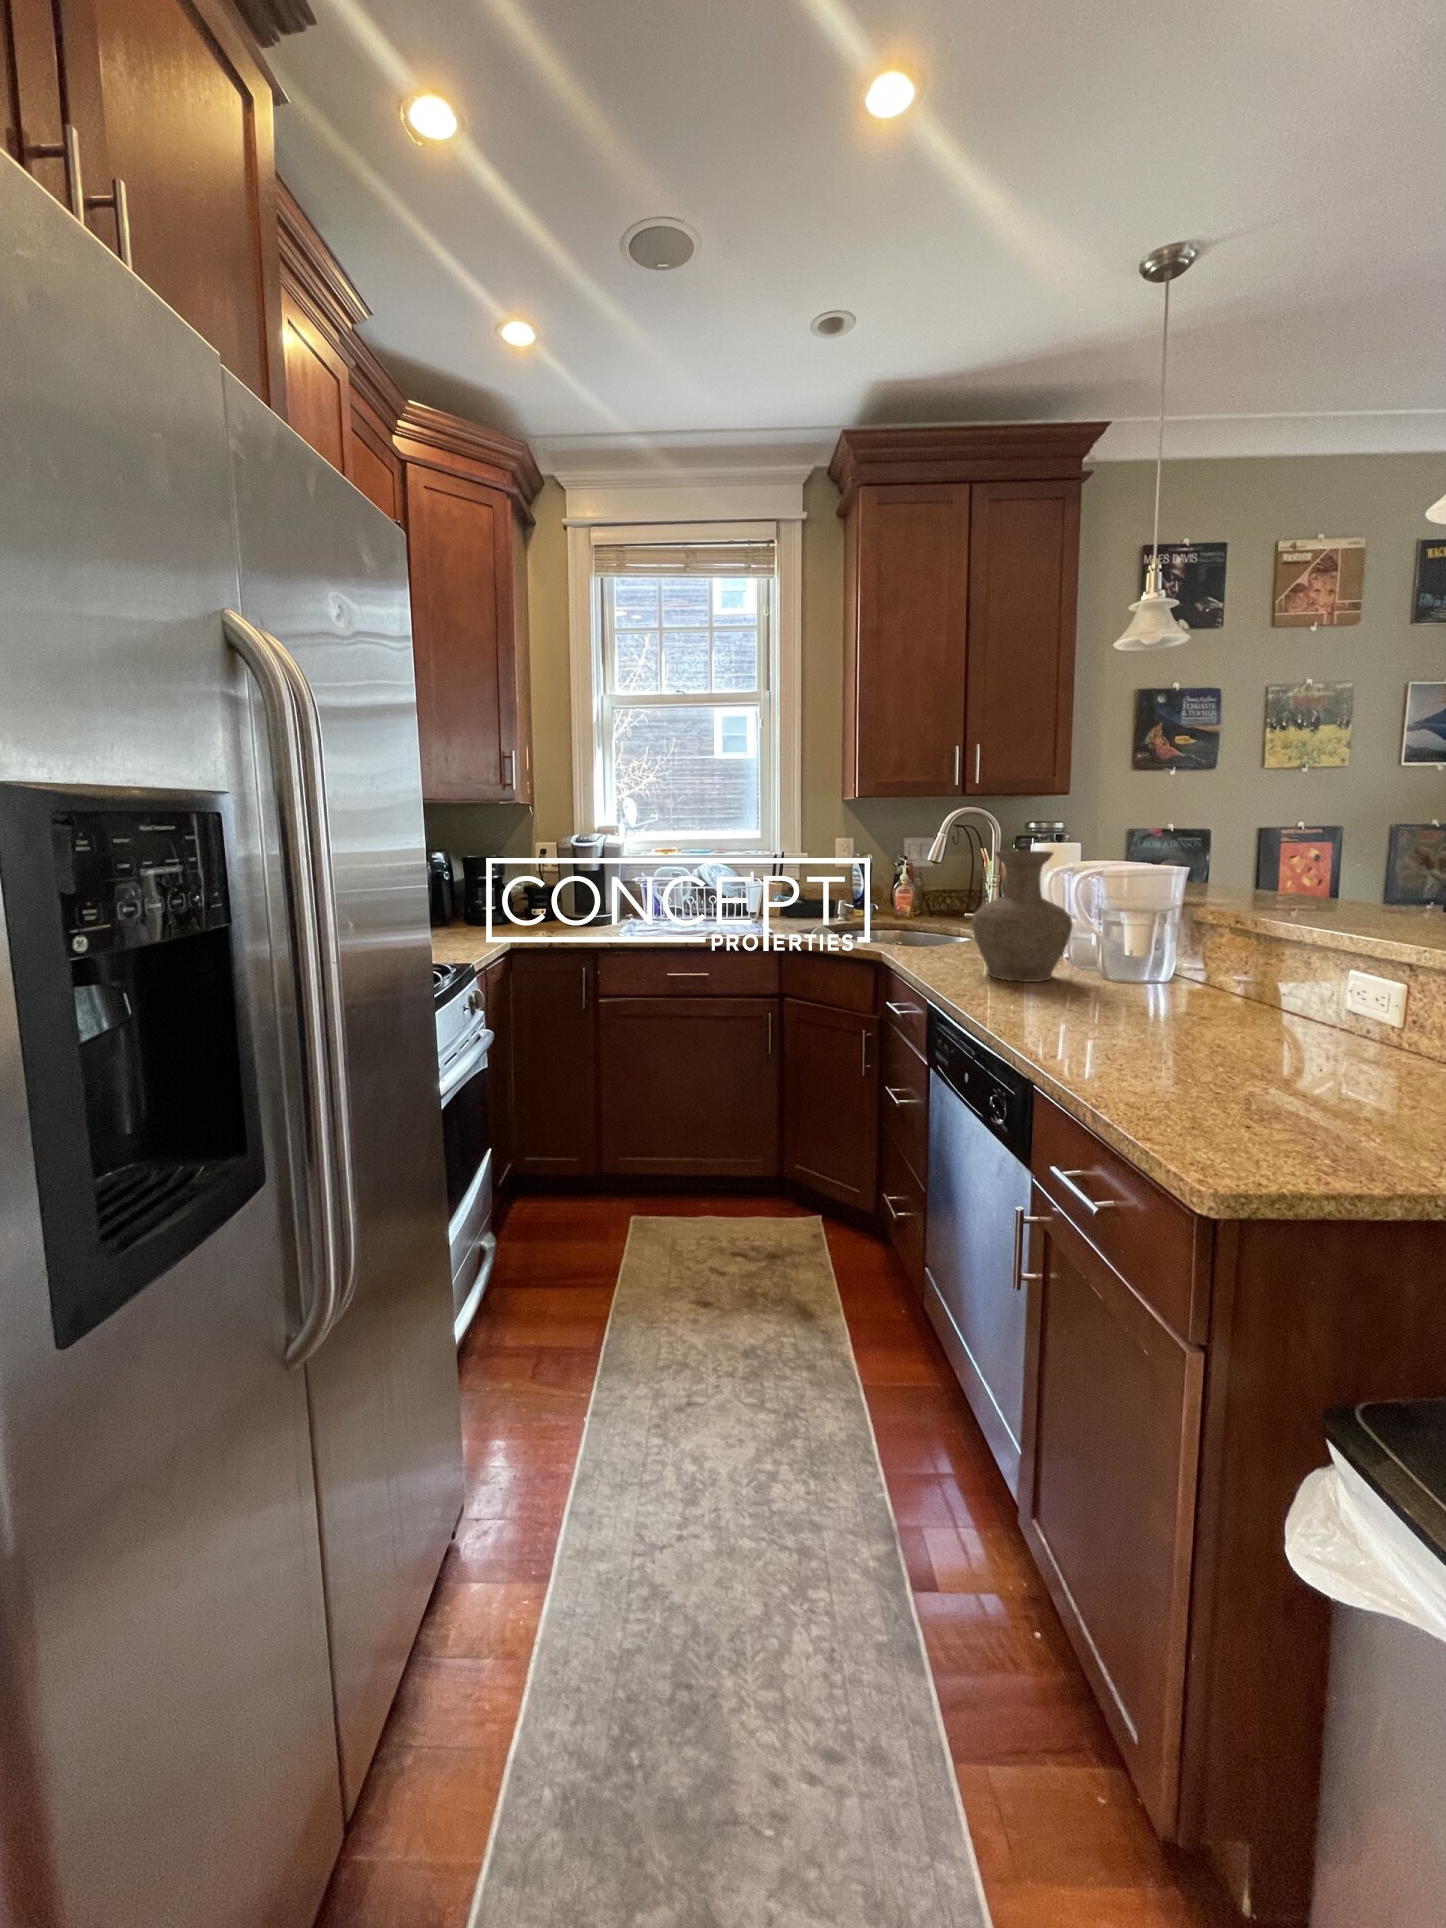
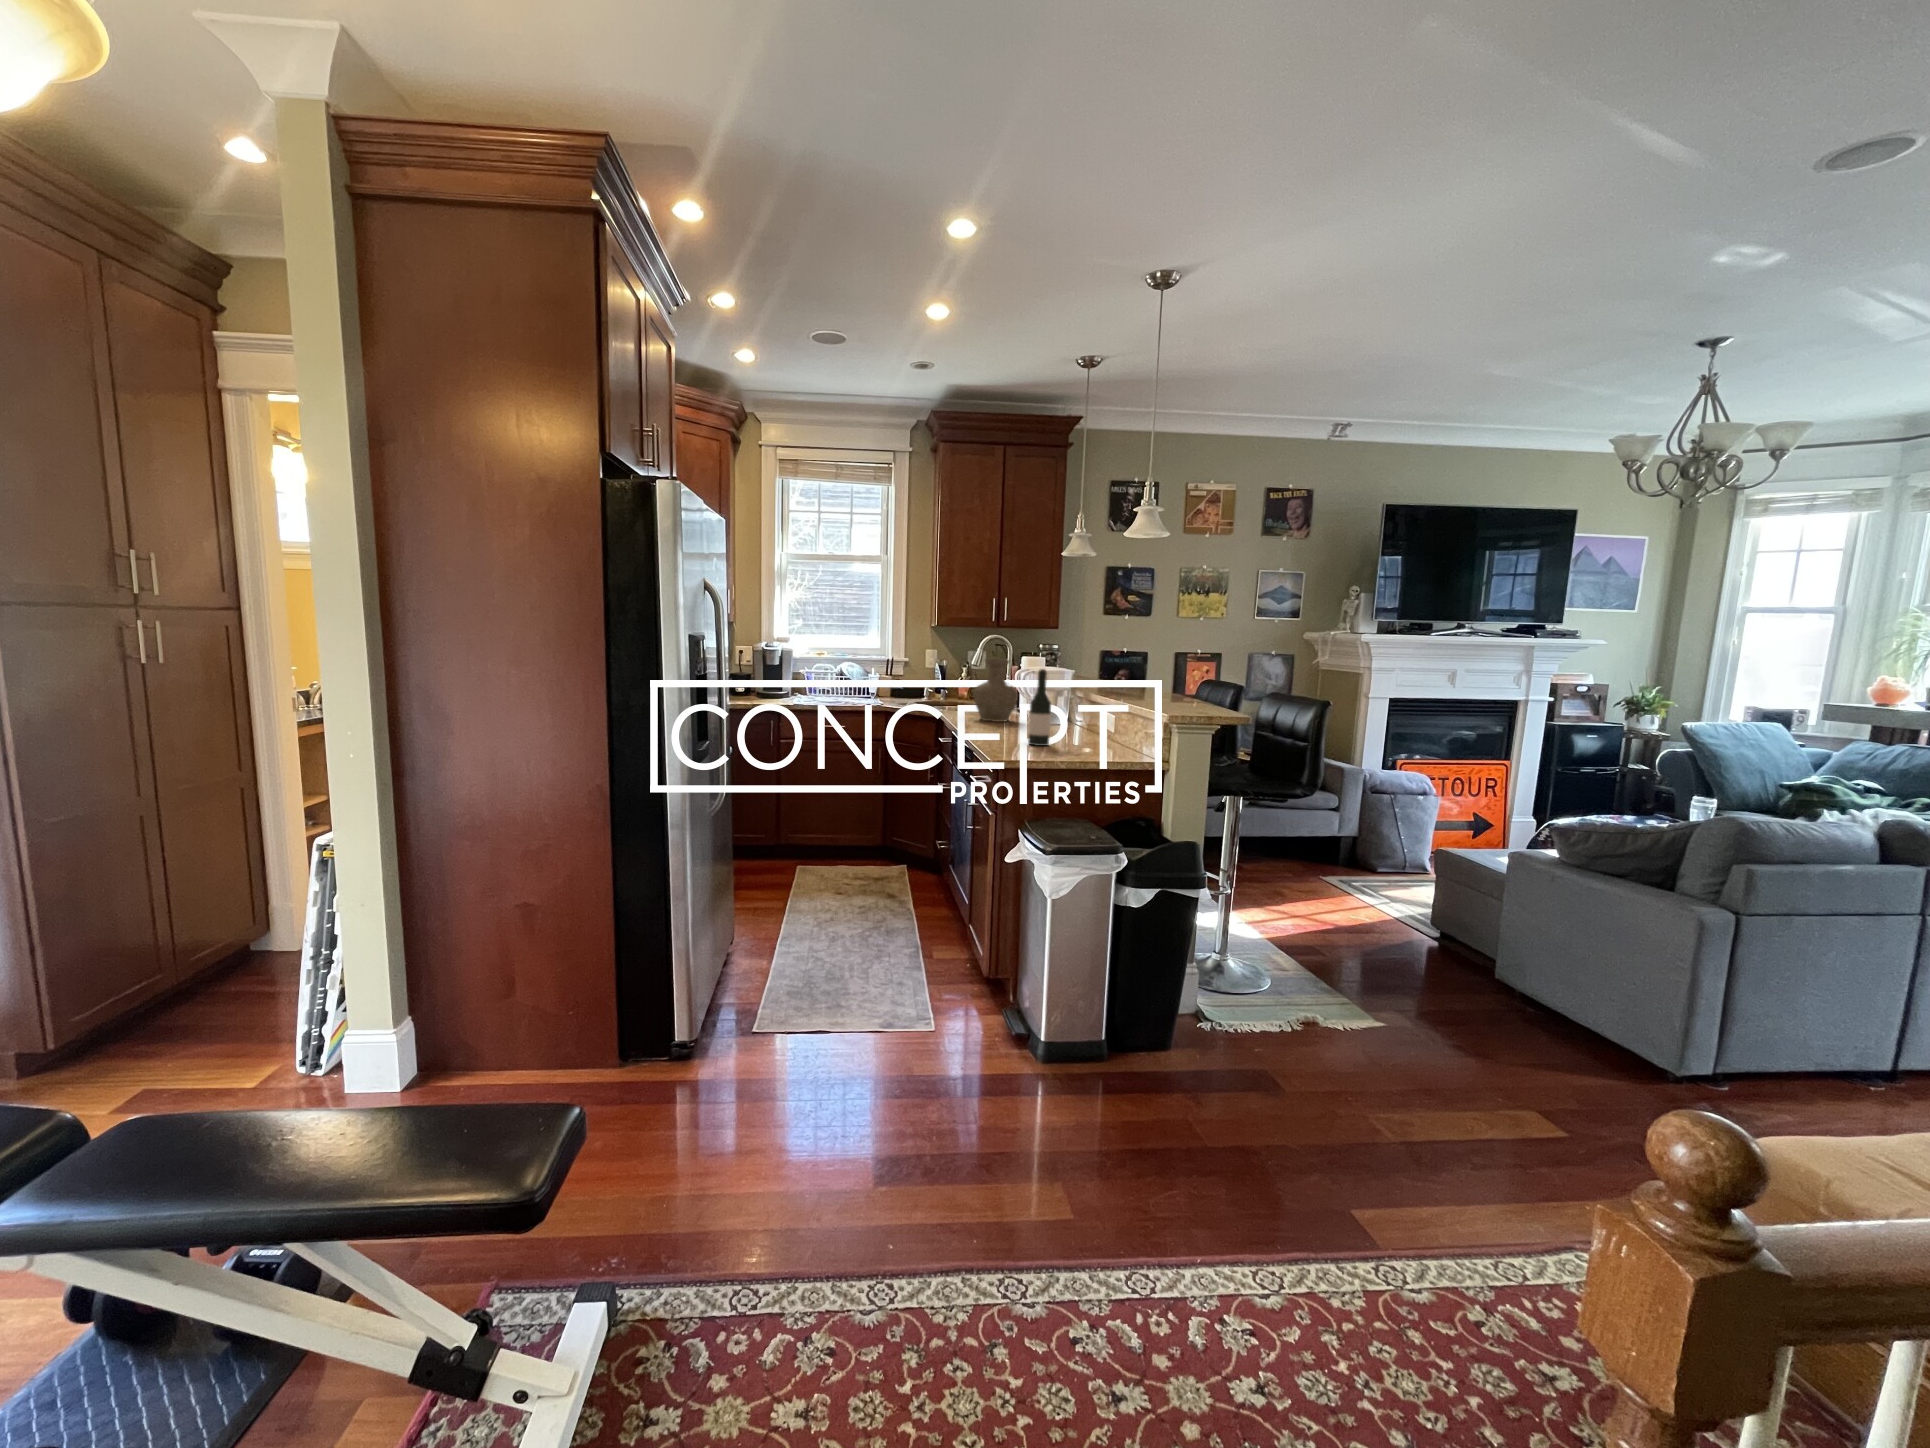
wine bottle: none [1247,877,1333,1108] -> present [1028,669,1051,746]

